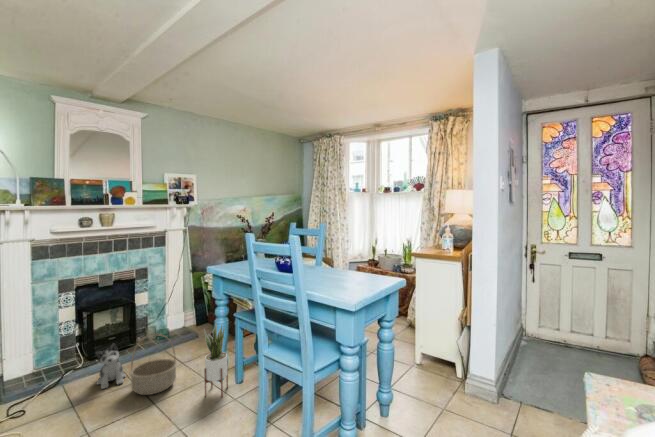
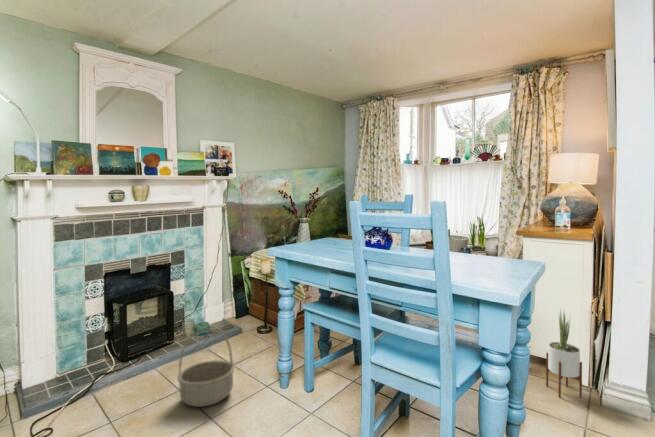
potted plant: present [204,325,228,397] -> present [546,308,582,397]
plush toy: present [96,343,126,389] -> none [133,340,169,398]

